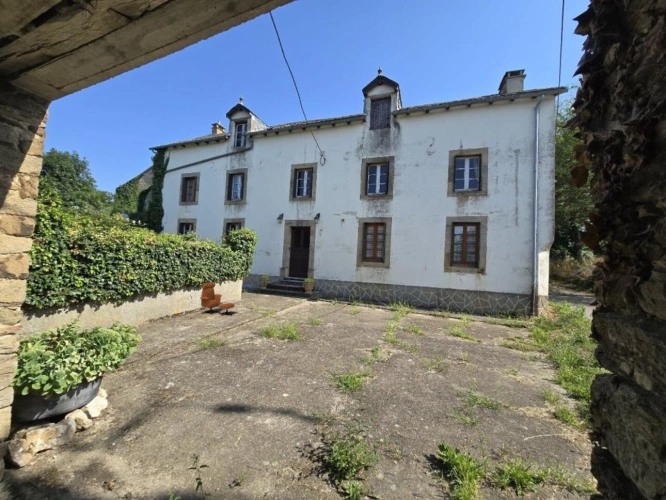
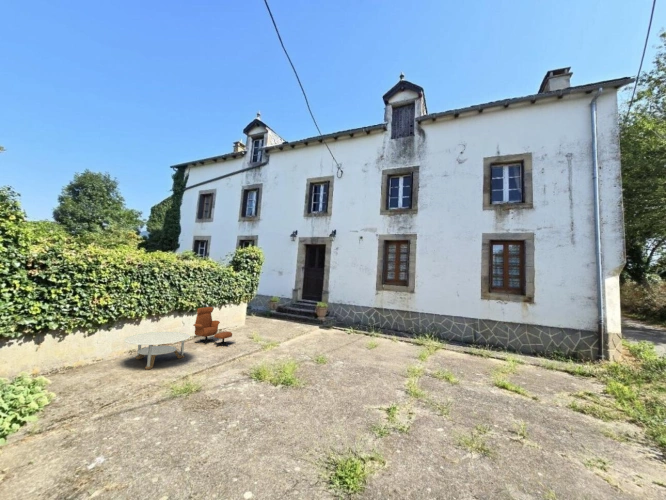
round table: none [148,303,203,333] -> present [124,332,190,370]

